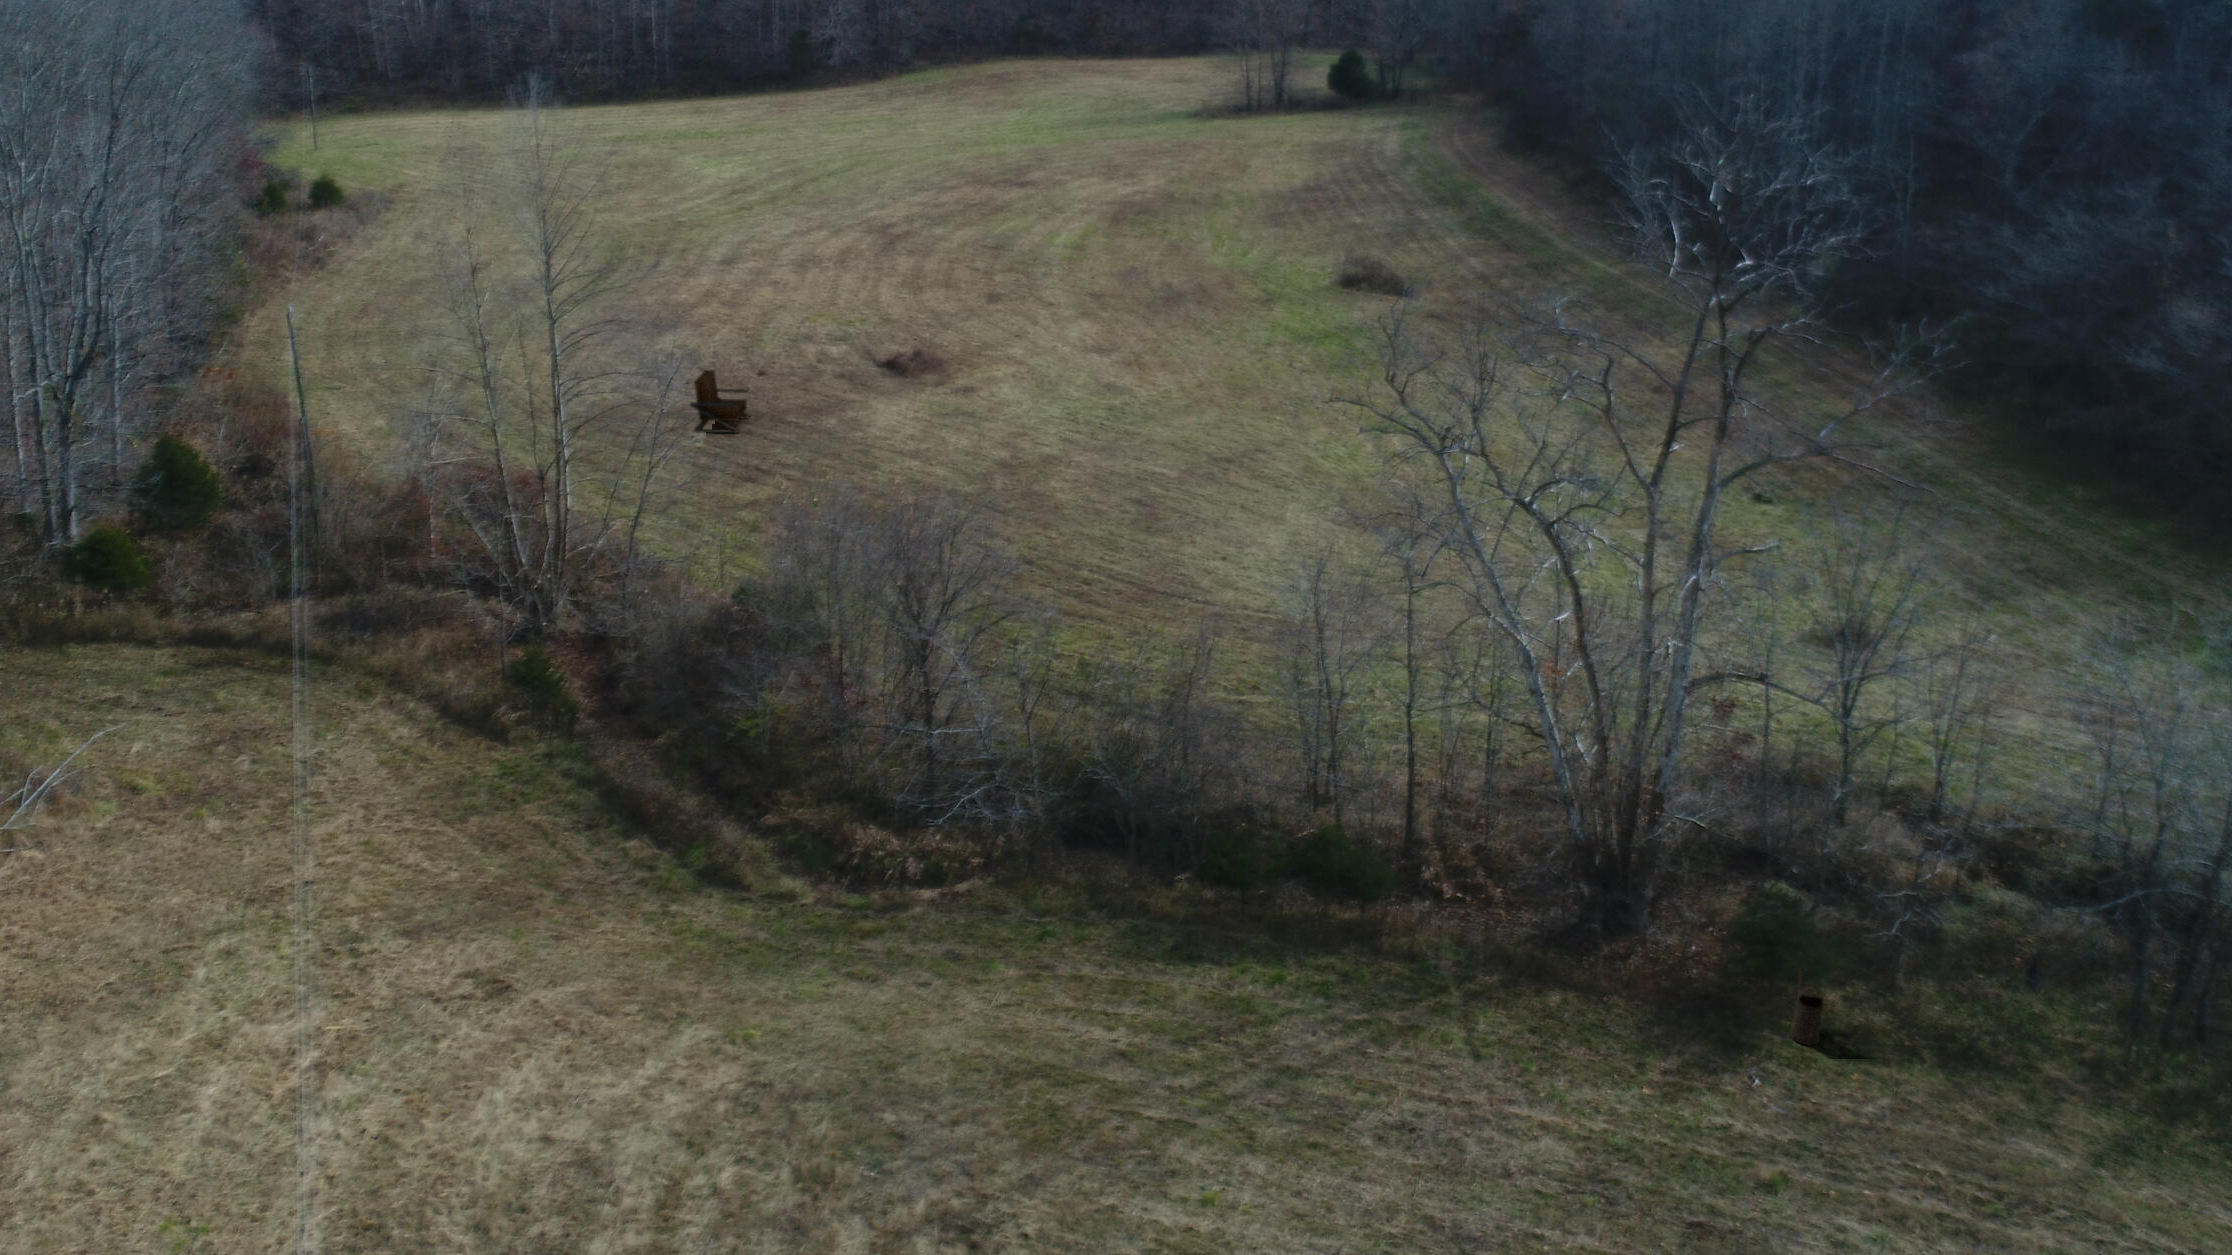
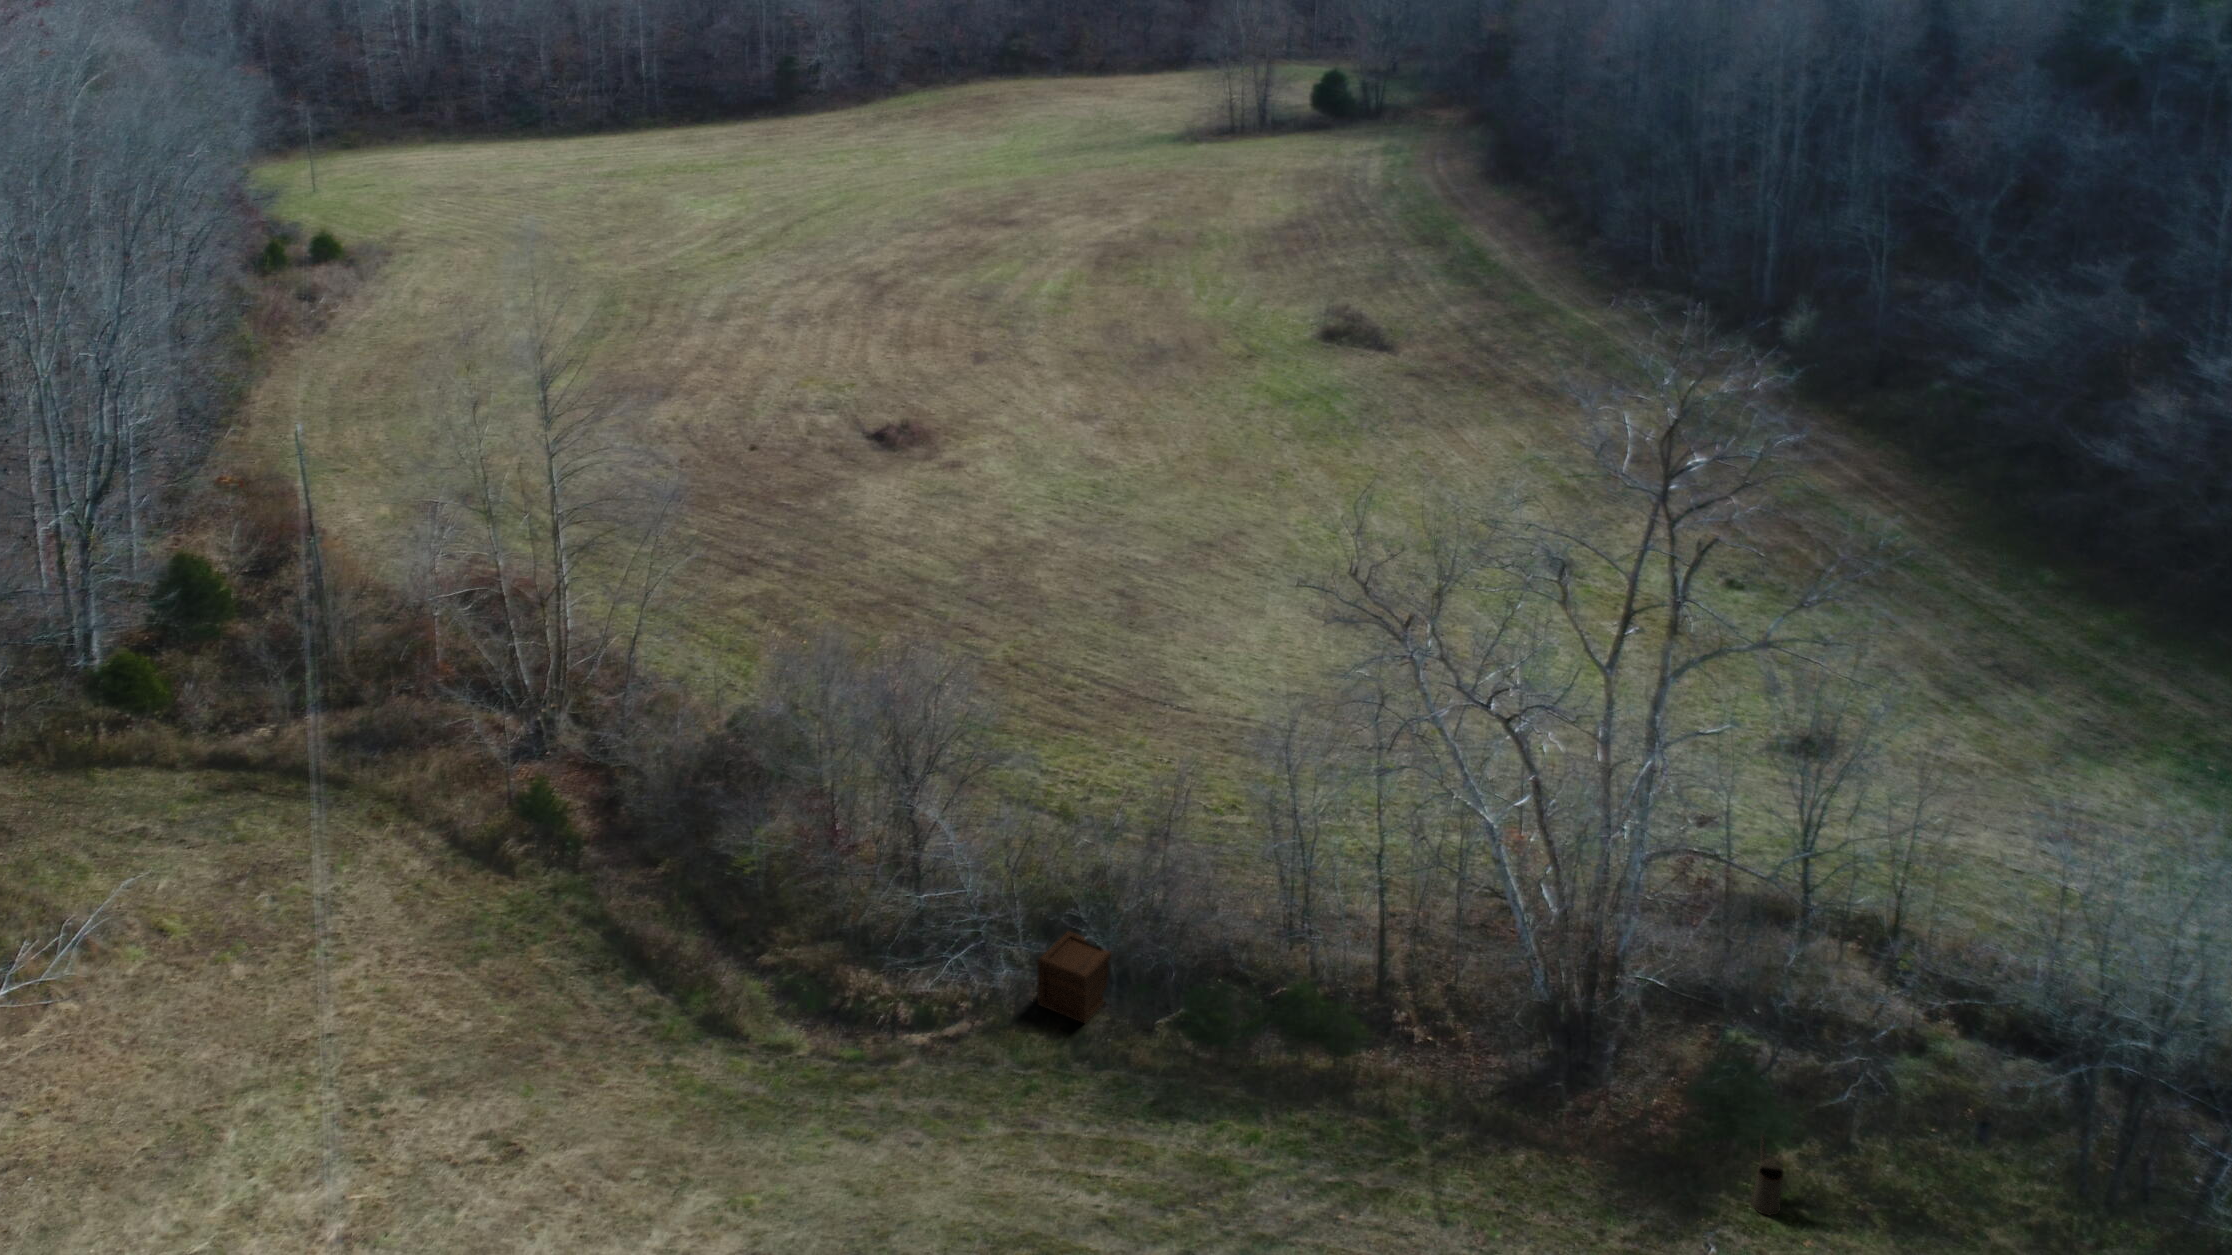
lounge chair: present [690,370,750,433] -> none [681,459,741,524]
wooden crate: none [1052,788,1133,879] -> present [1037,931,1111,1023]

